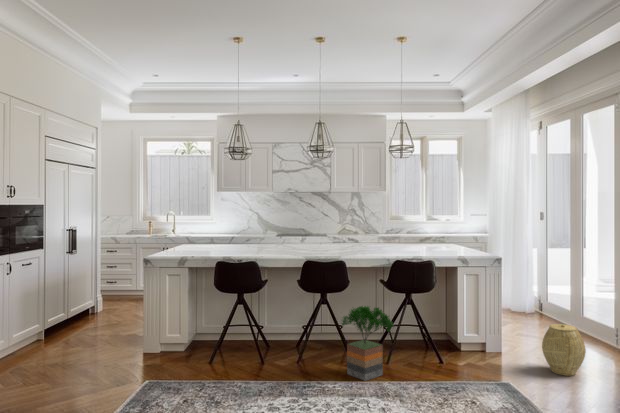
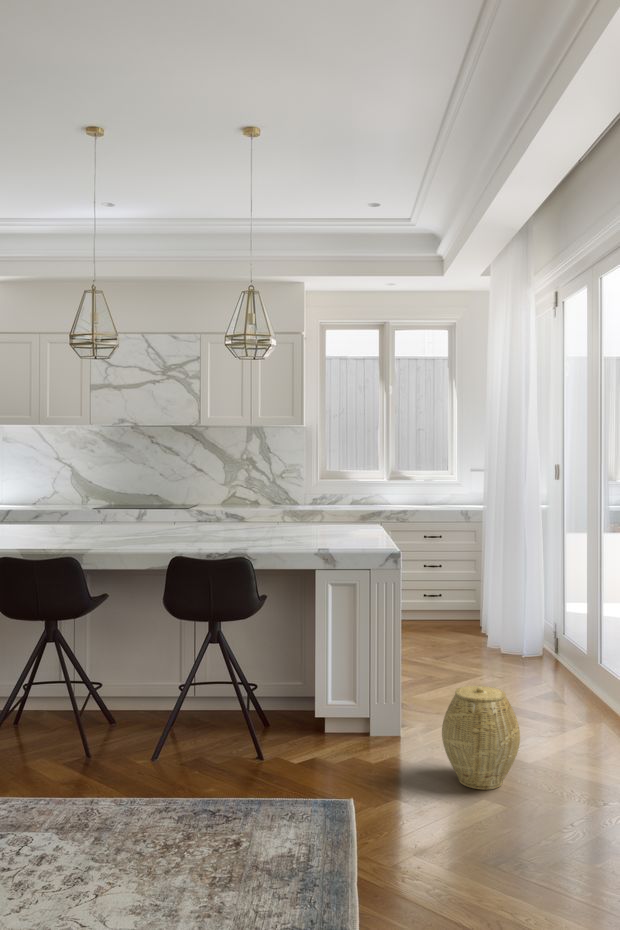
potted tree: present [342,306,393,381] -> none [37,644,140,795]

